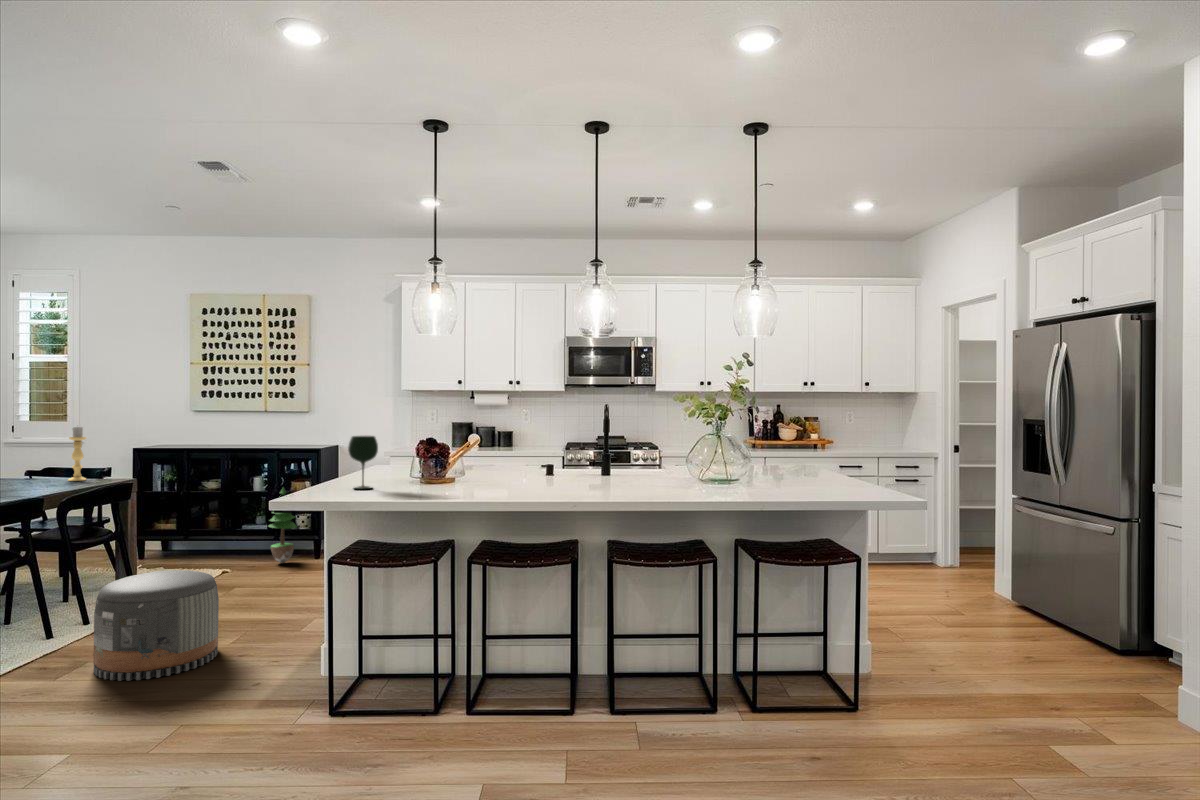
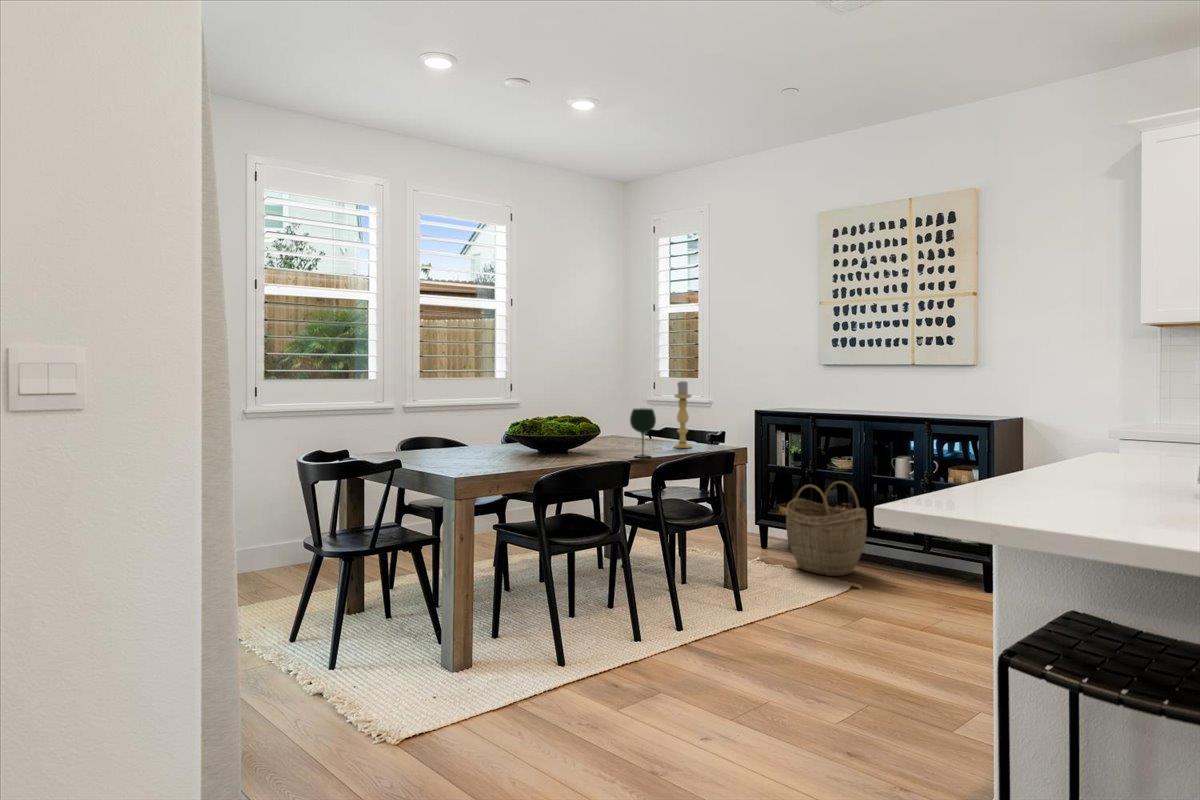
wine glass: present [348,436,378,489] -> present [630,408,656,458]
potted tree: present [269,488,297,563] -> none [912,474,956,588]
woven basket: none [167,498,233,568] -> present [786,481,867,576]
pouf: present [93,570,219,681] -> none [653,592,814,765]

